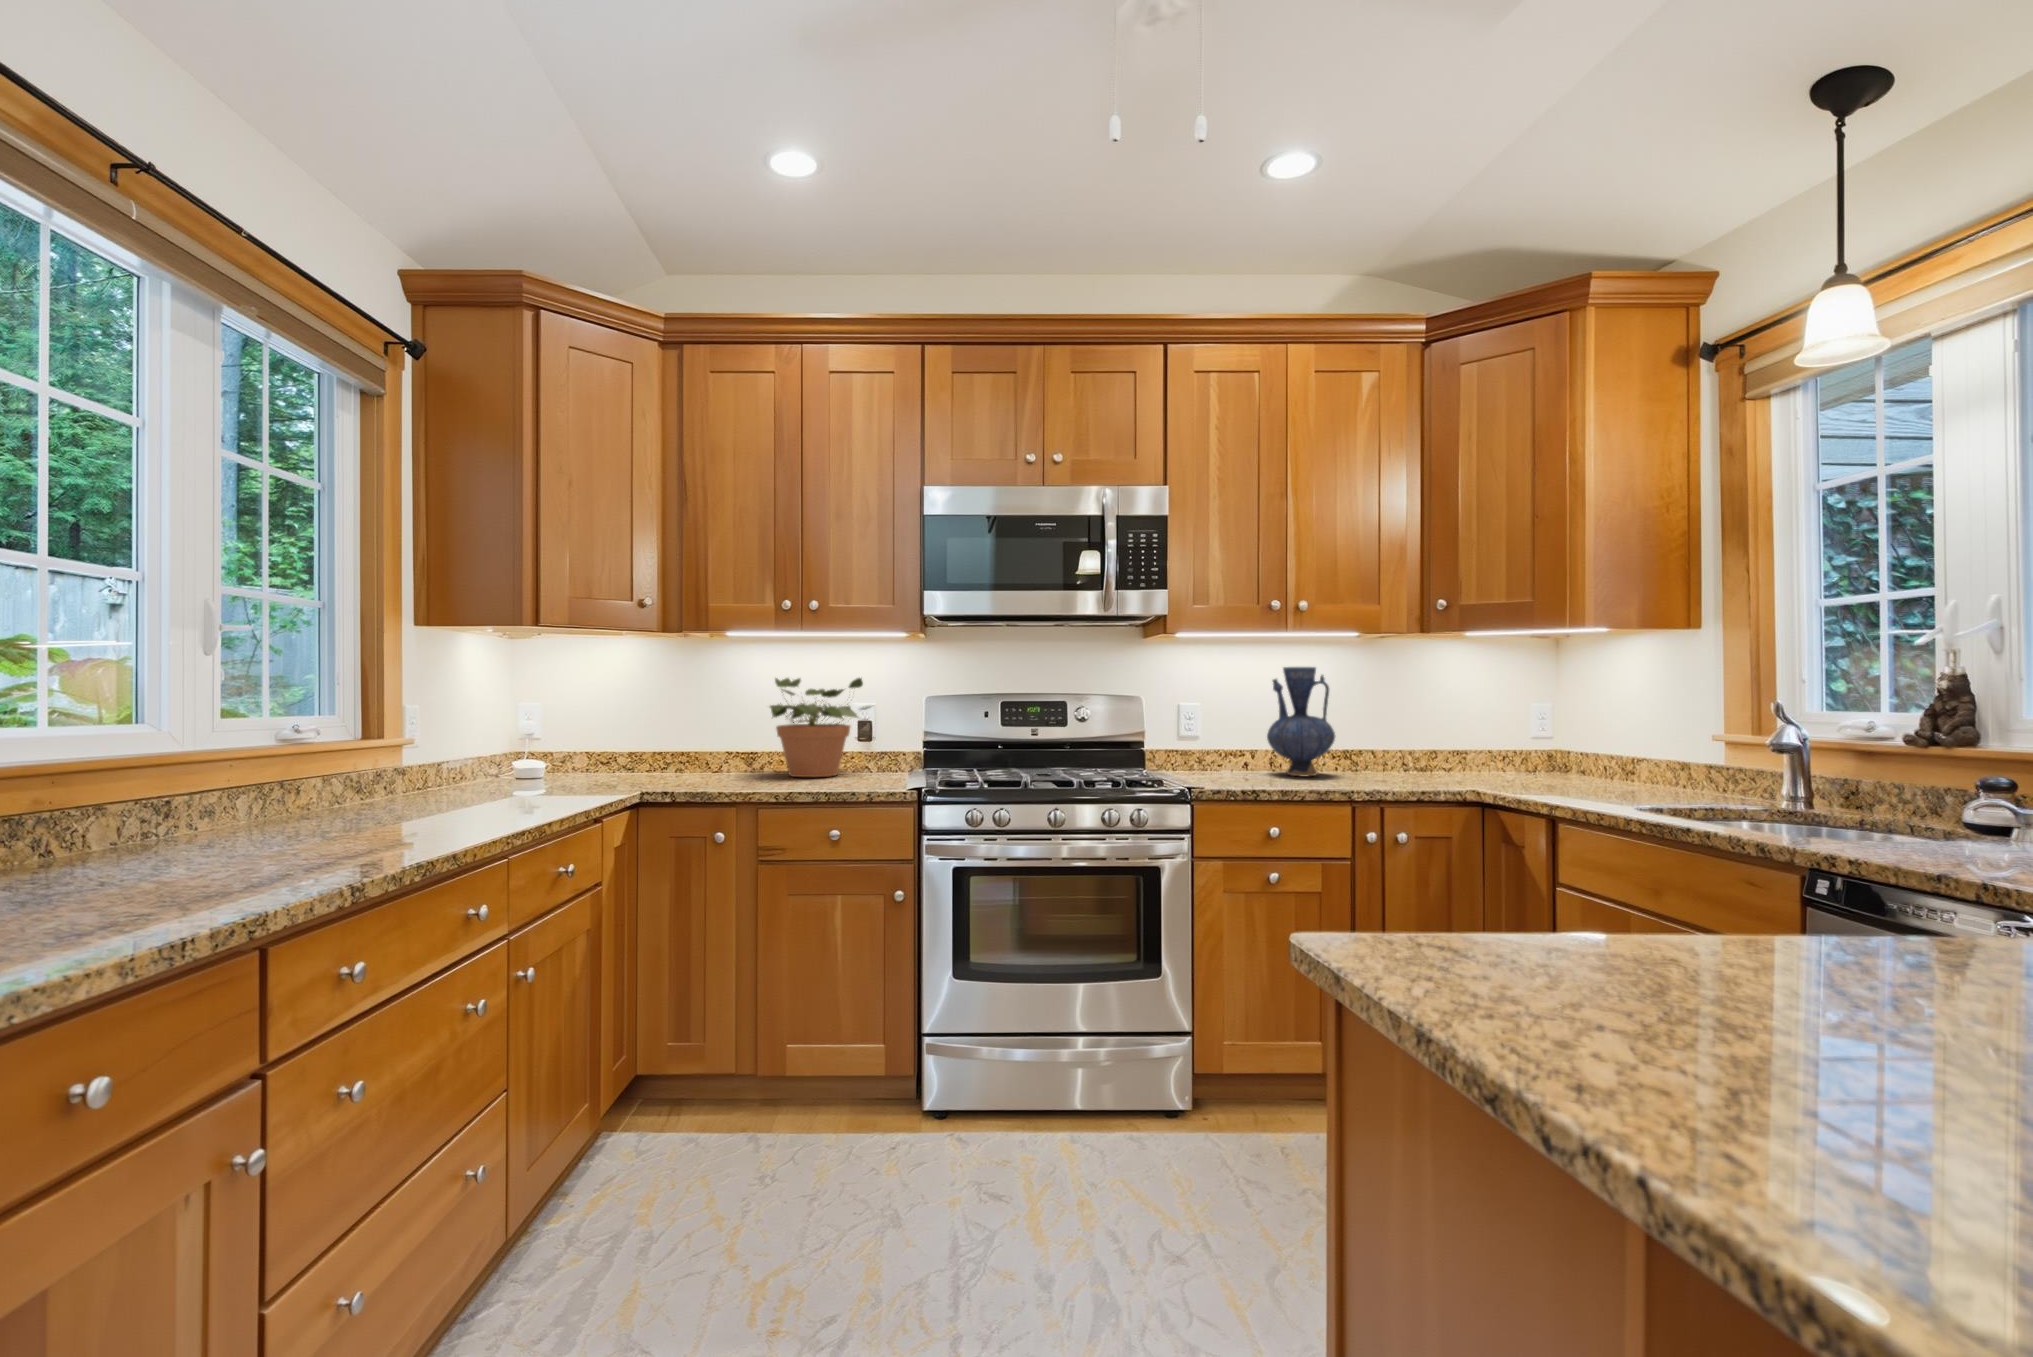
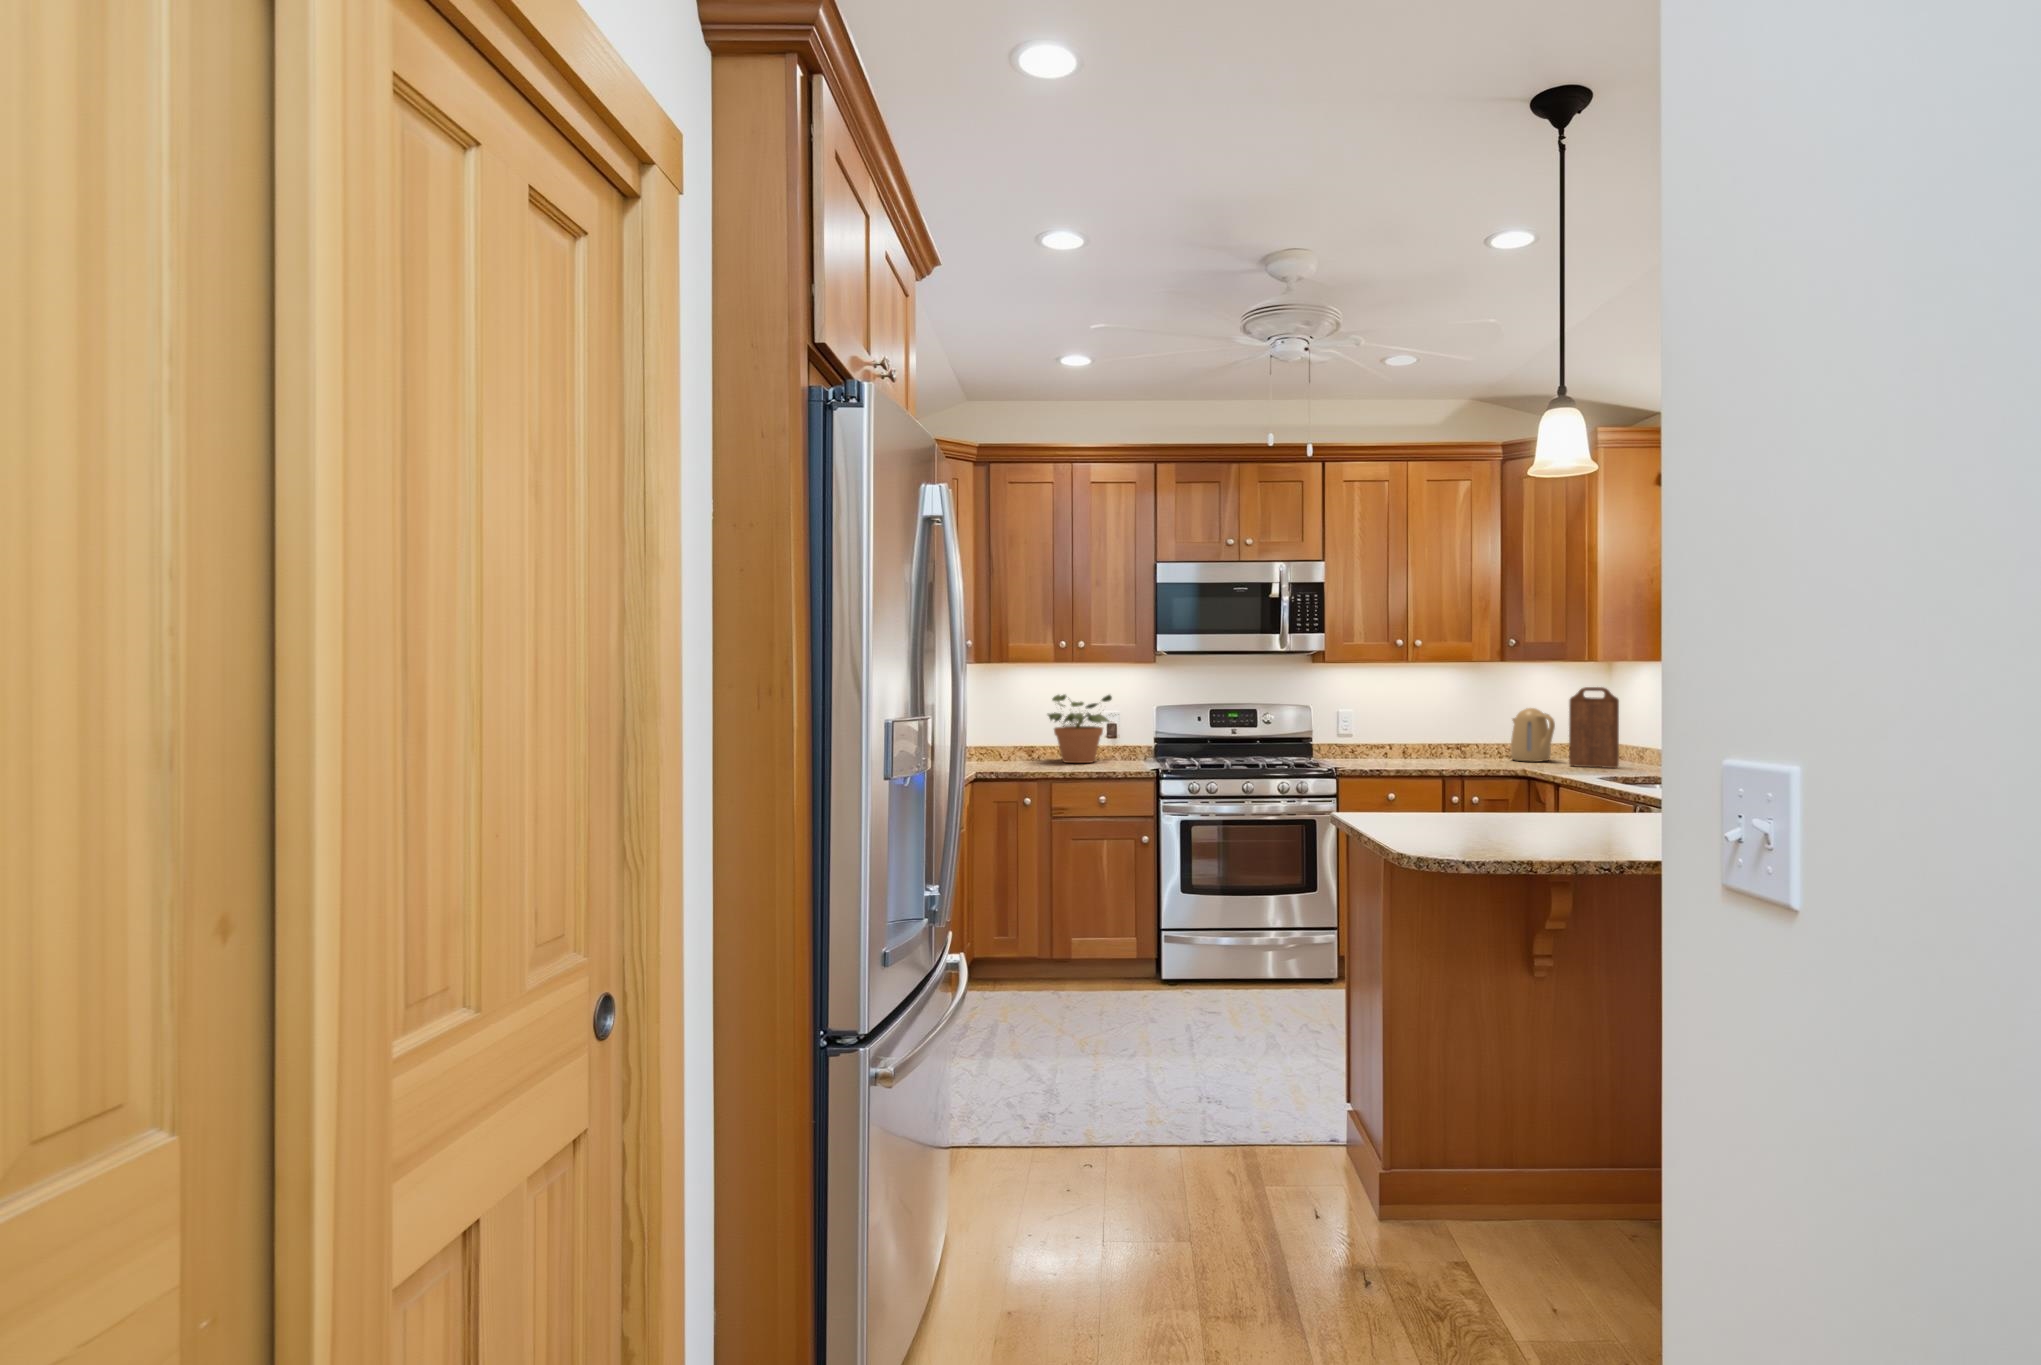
vase: present [1267,667,1335,776] -> none [1398,684,1446,762]
cutting board: none [1518,668,1596,786] -> present [1569,687,1619,768]
kettle: none [1416,701,1488,776] -> present [1511,708,1555,762]

